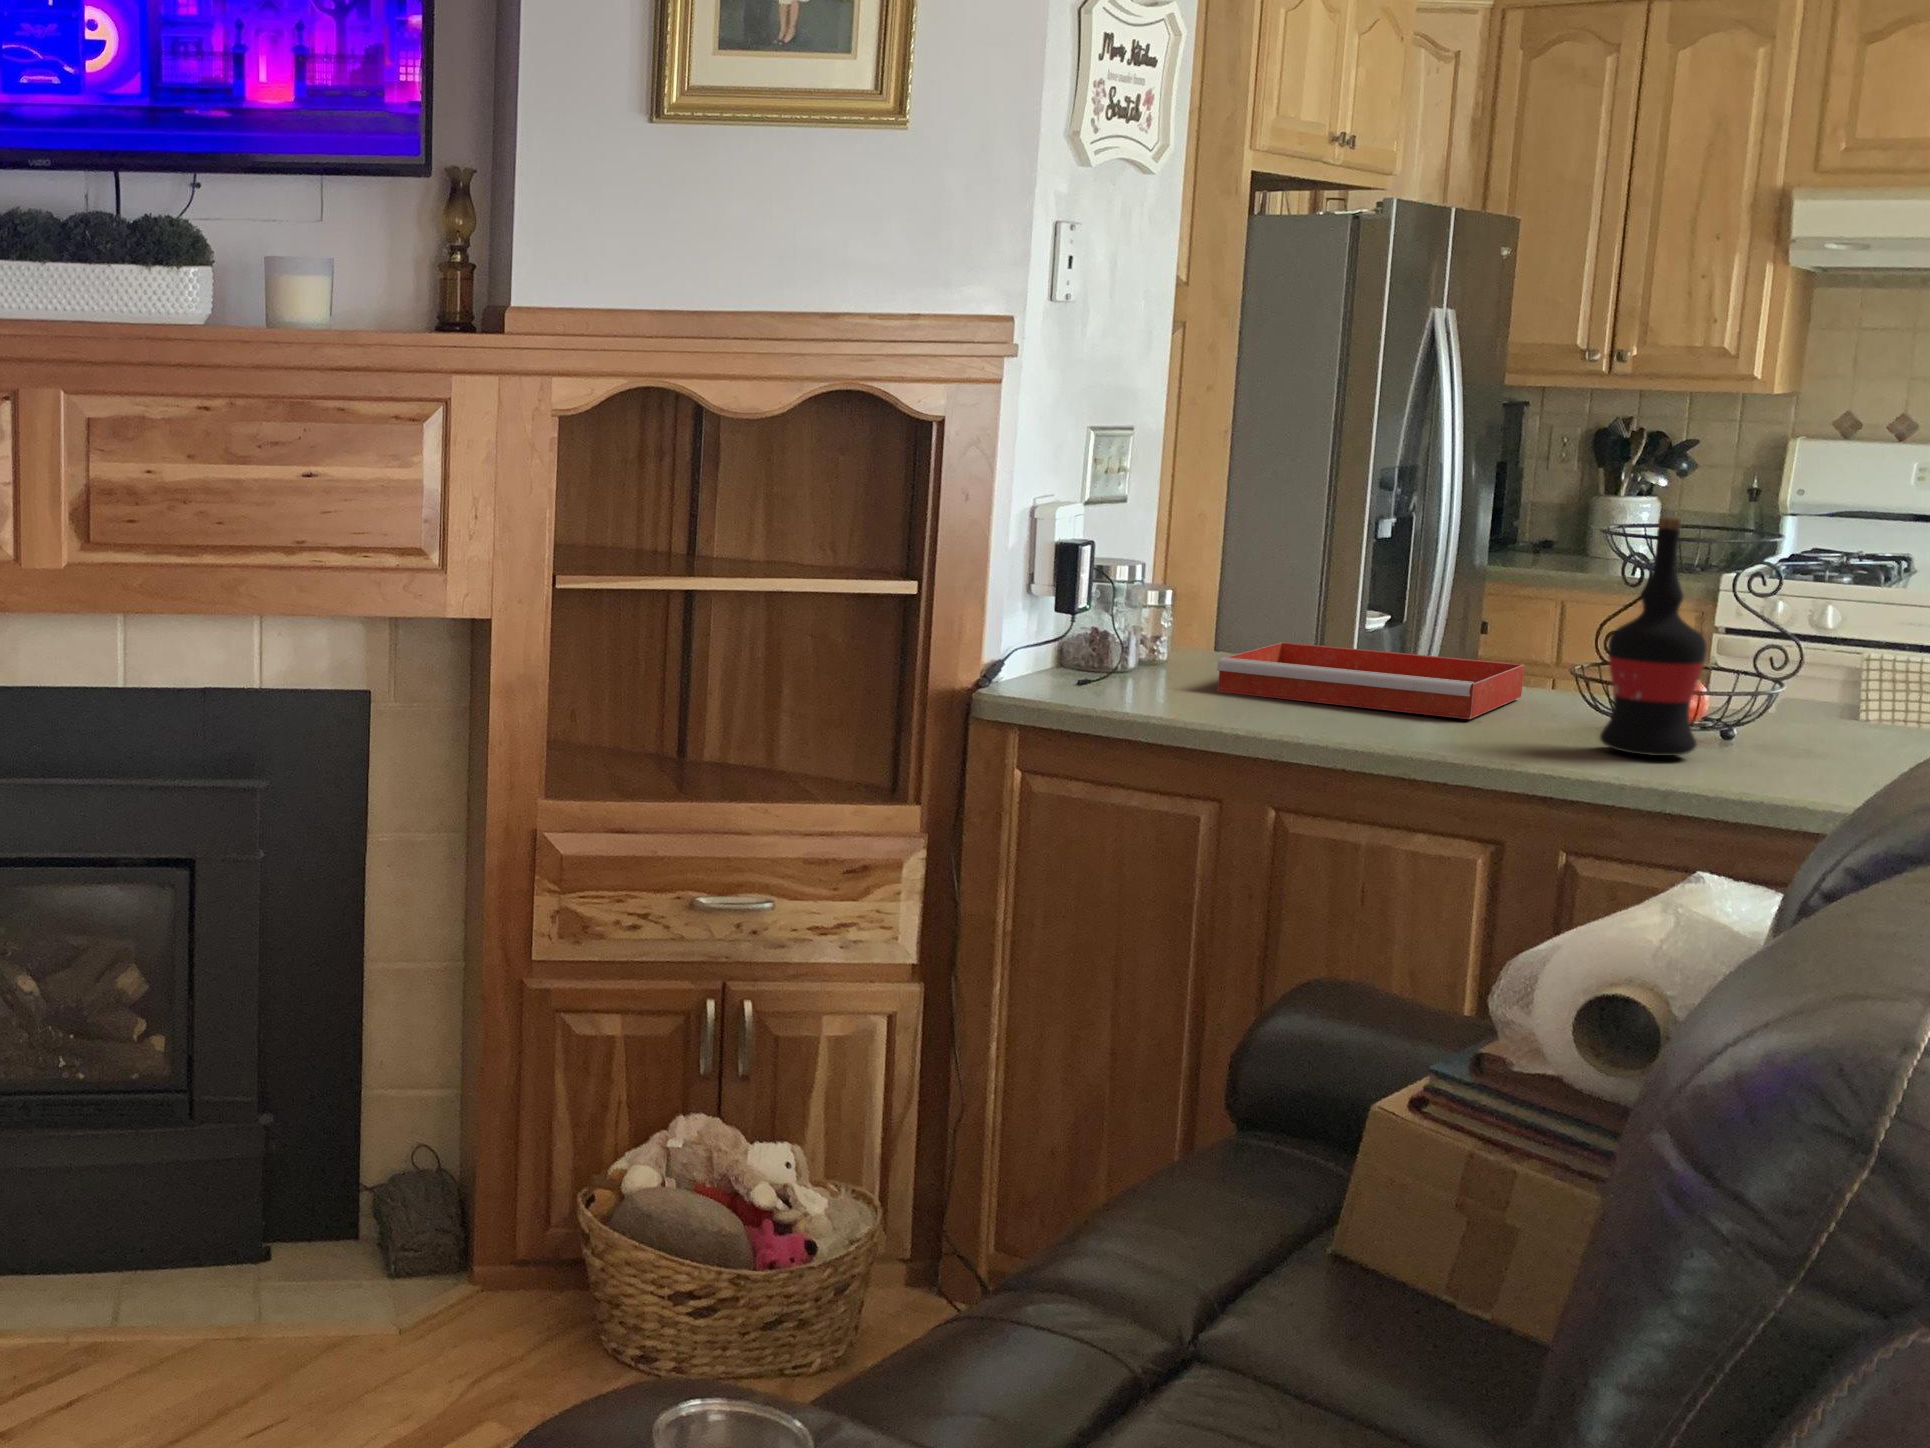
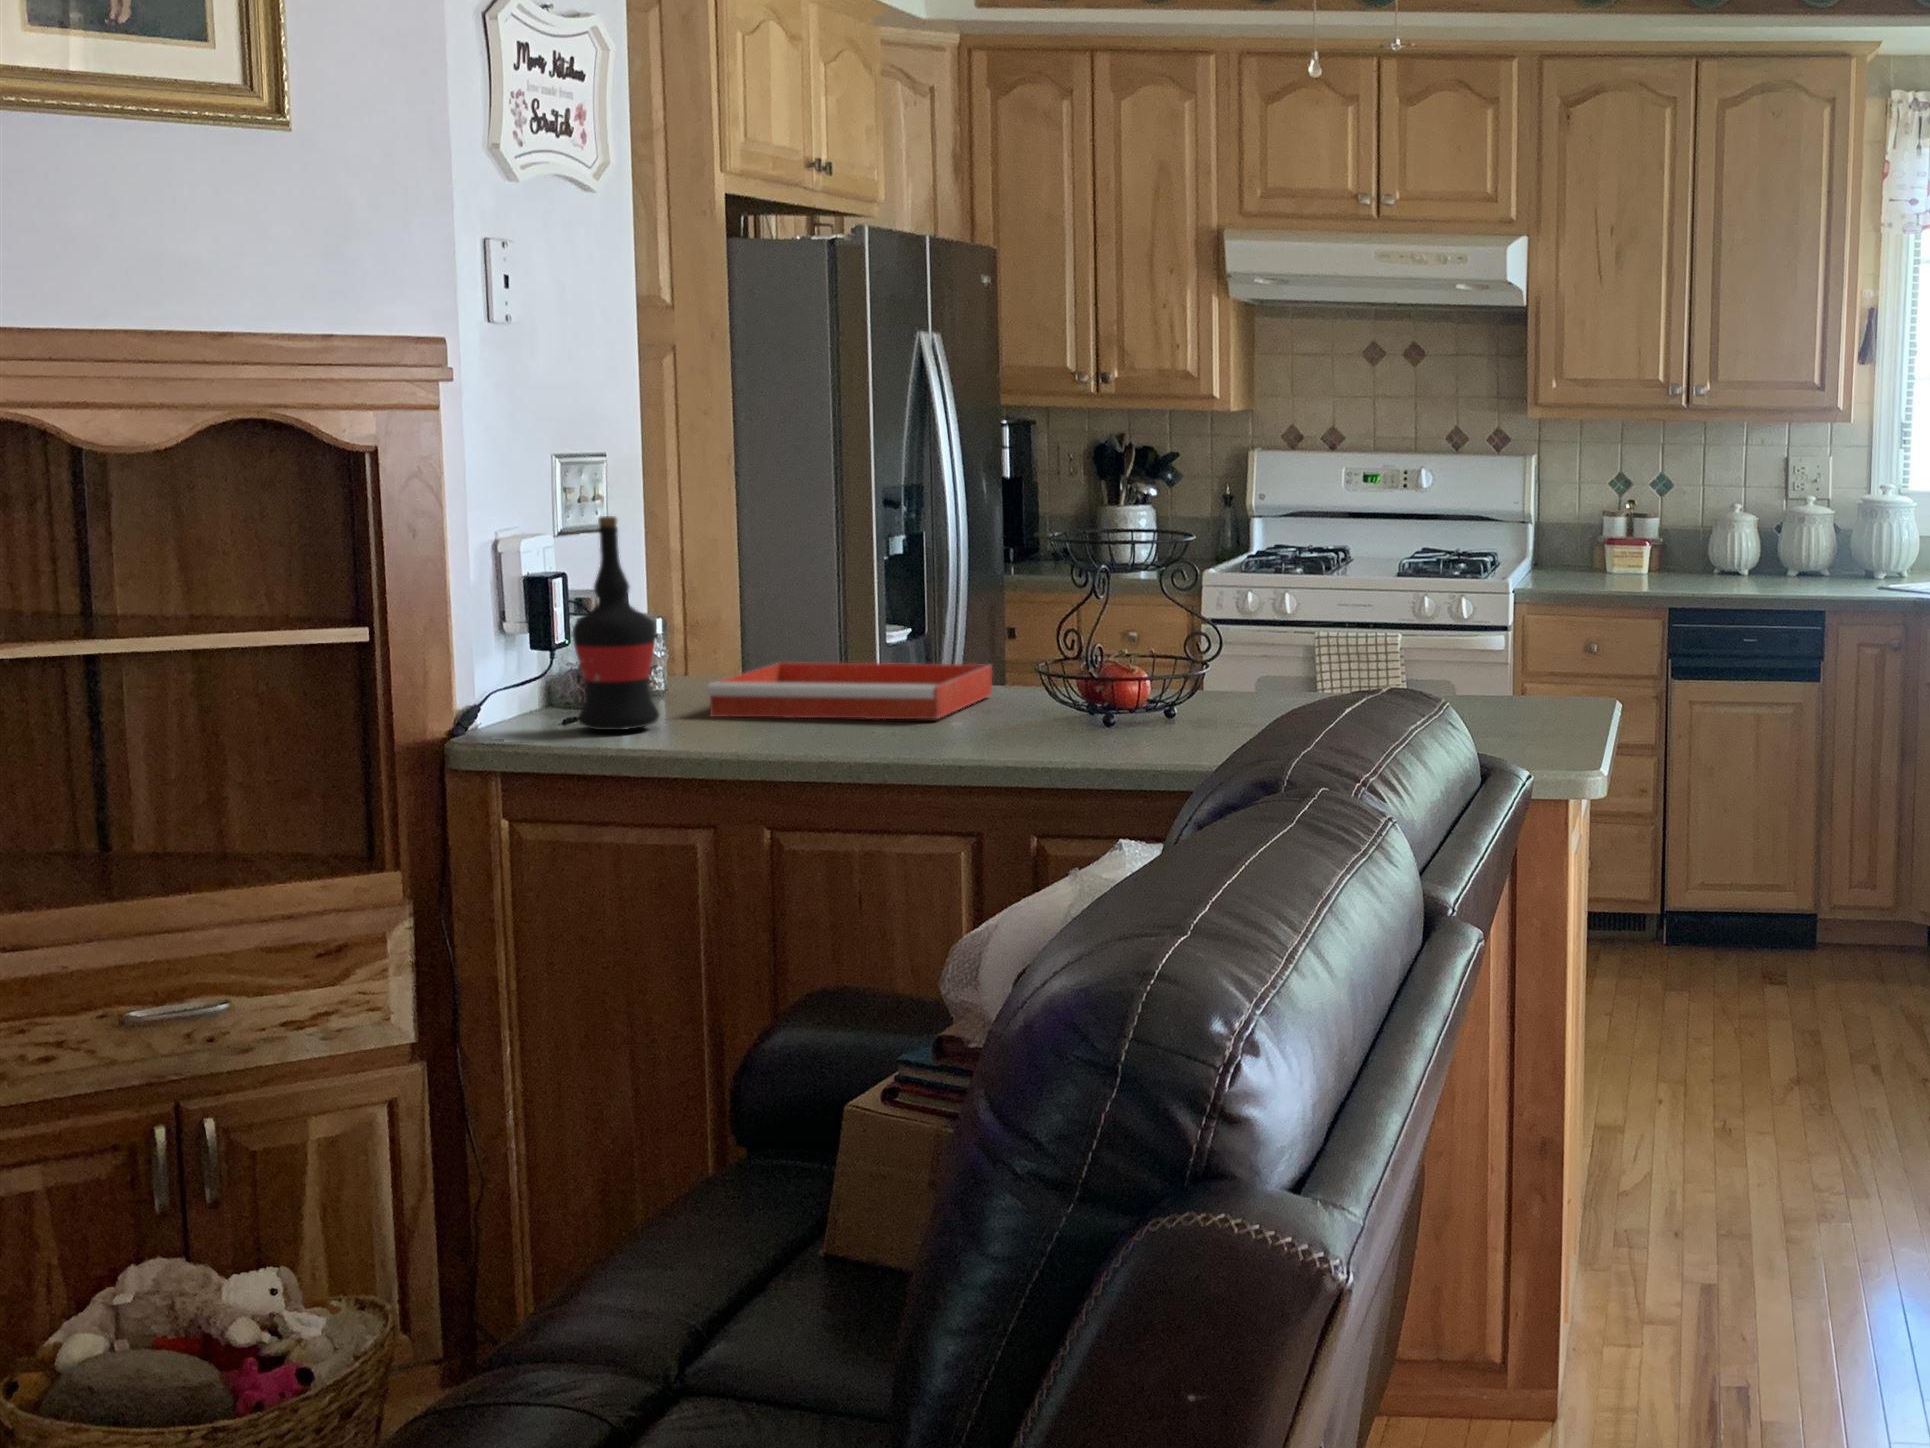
wine bottle: present [1600,517,1707,756] -> present [573,516,659,730]

